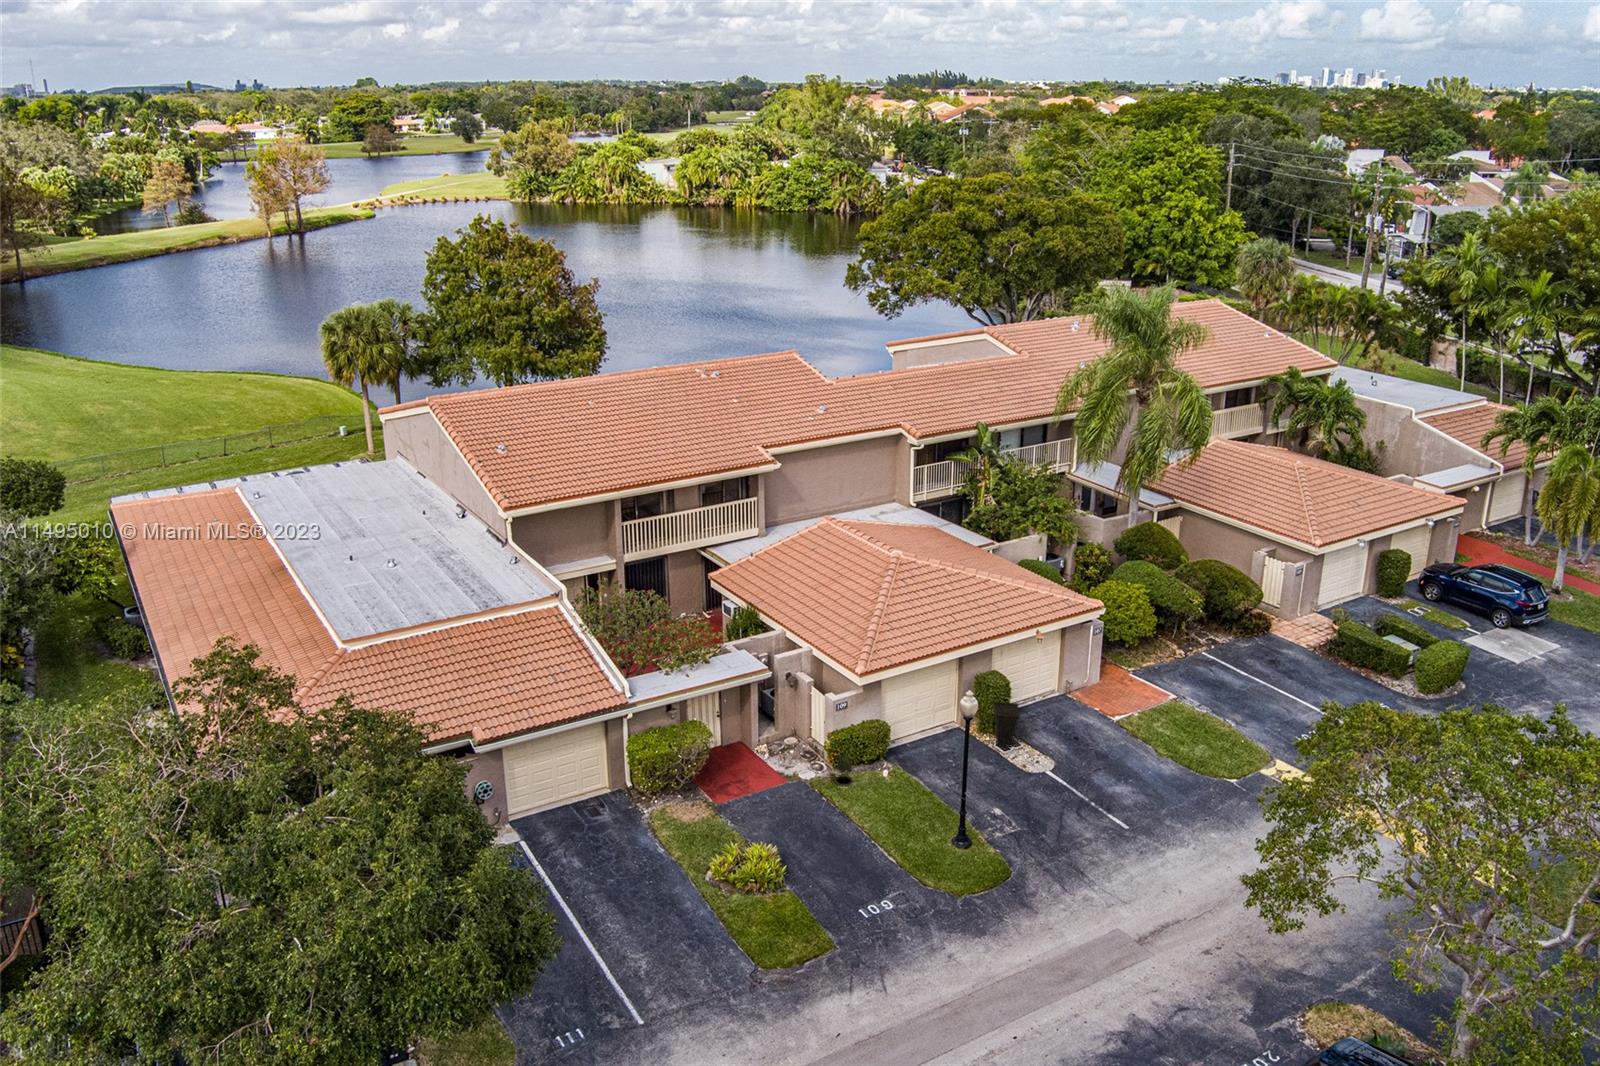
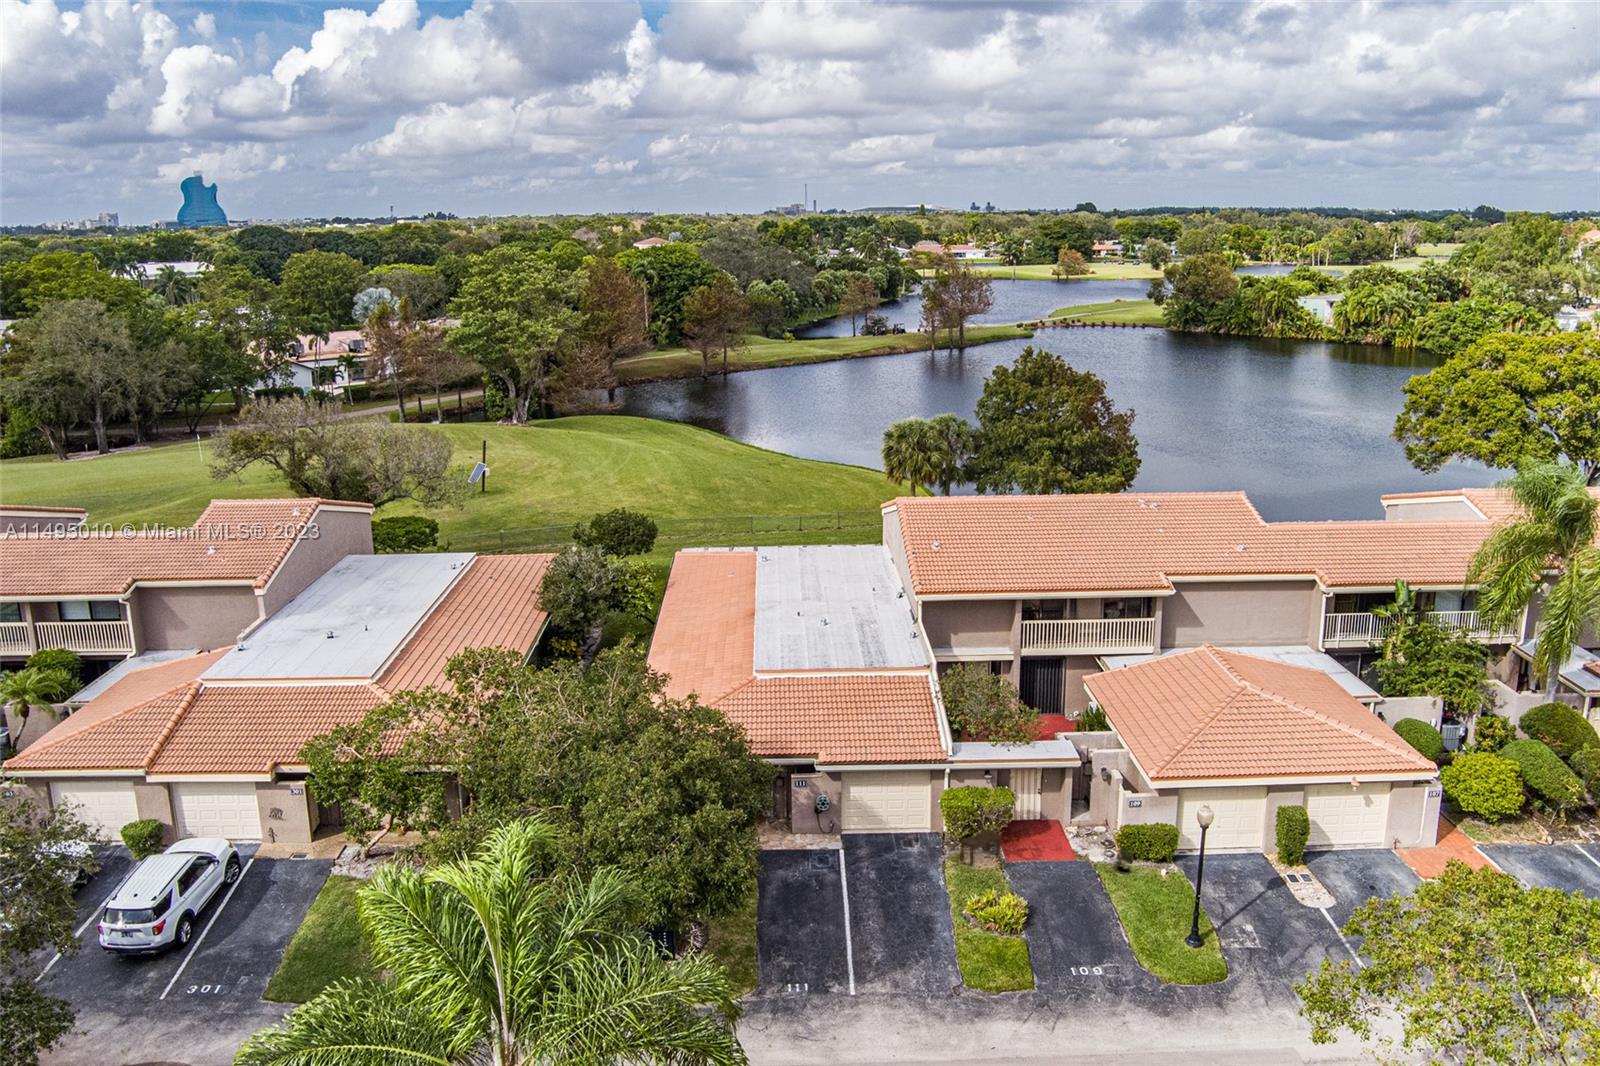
trash can: present [994,702,1020,747] -> none [1287,837,1319,883]
bench: none [666,774,710,823] -> present [960,830,1002,866]

